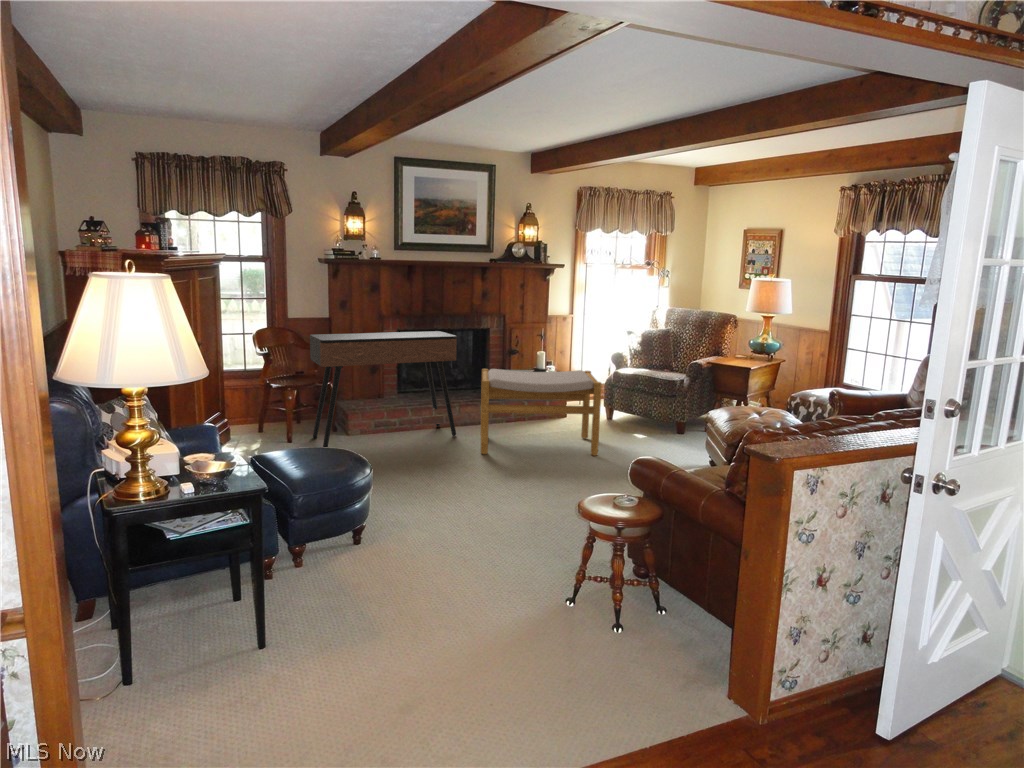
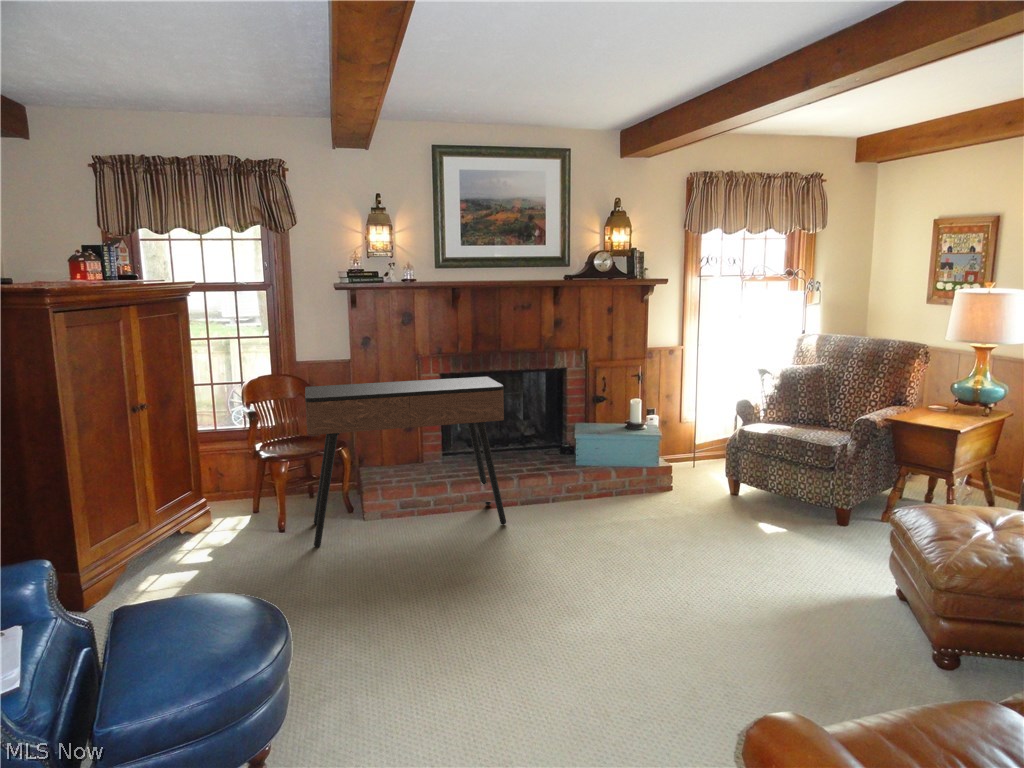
footstool: present [480,369,602,456] -> none [528,432,714,575]

